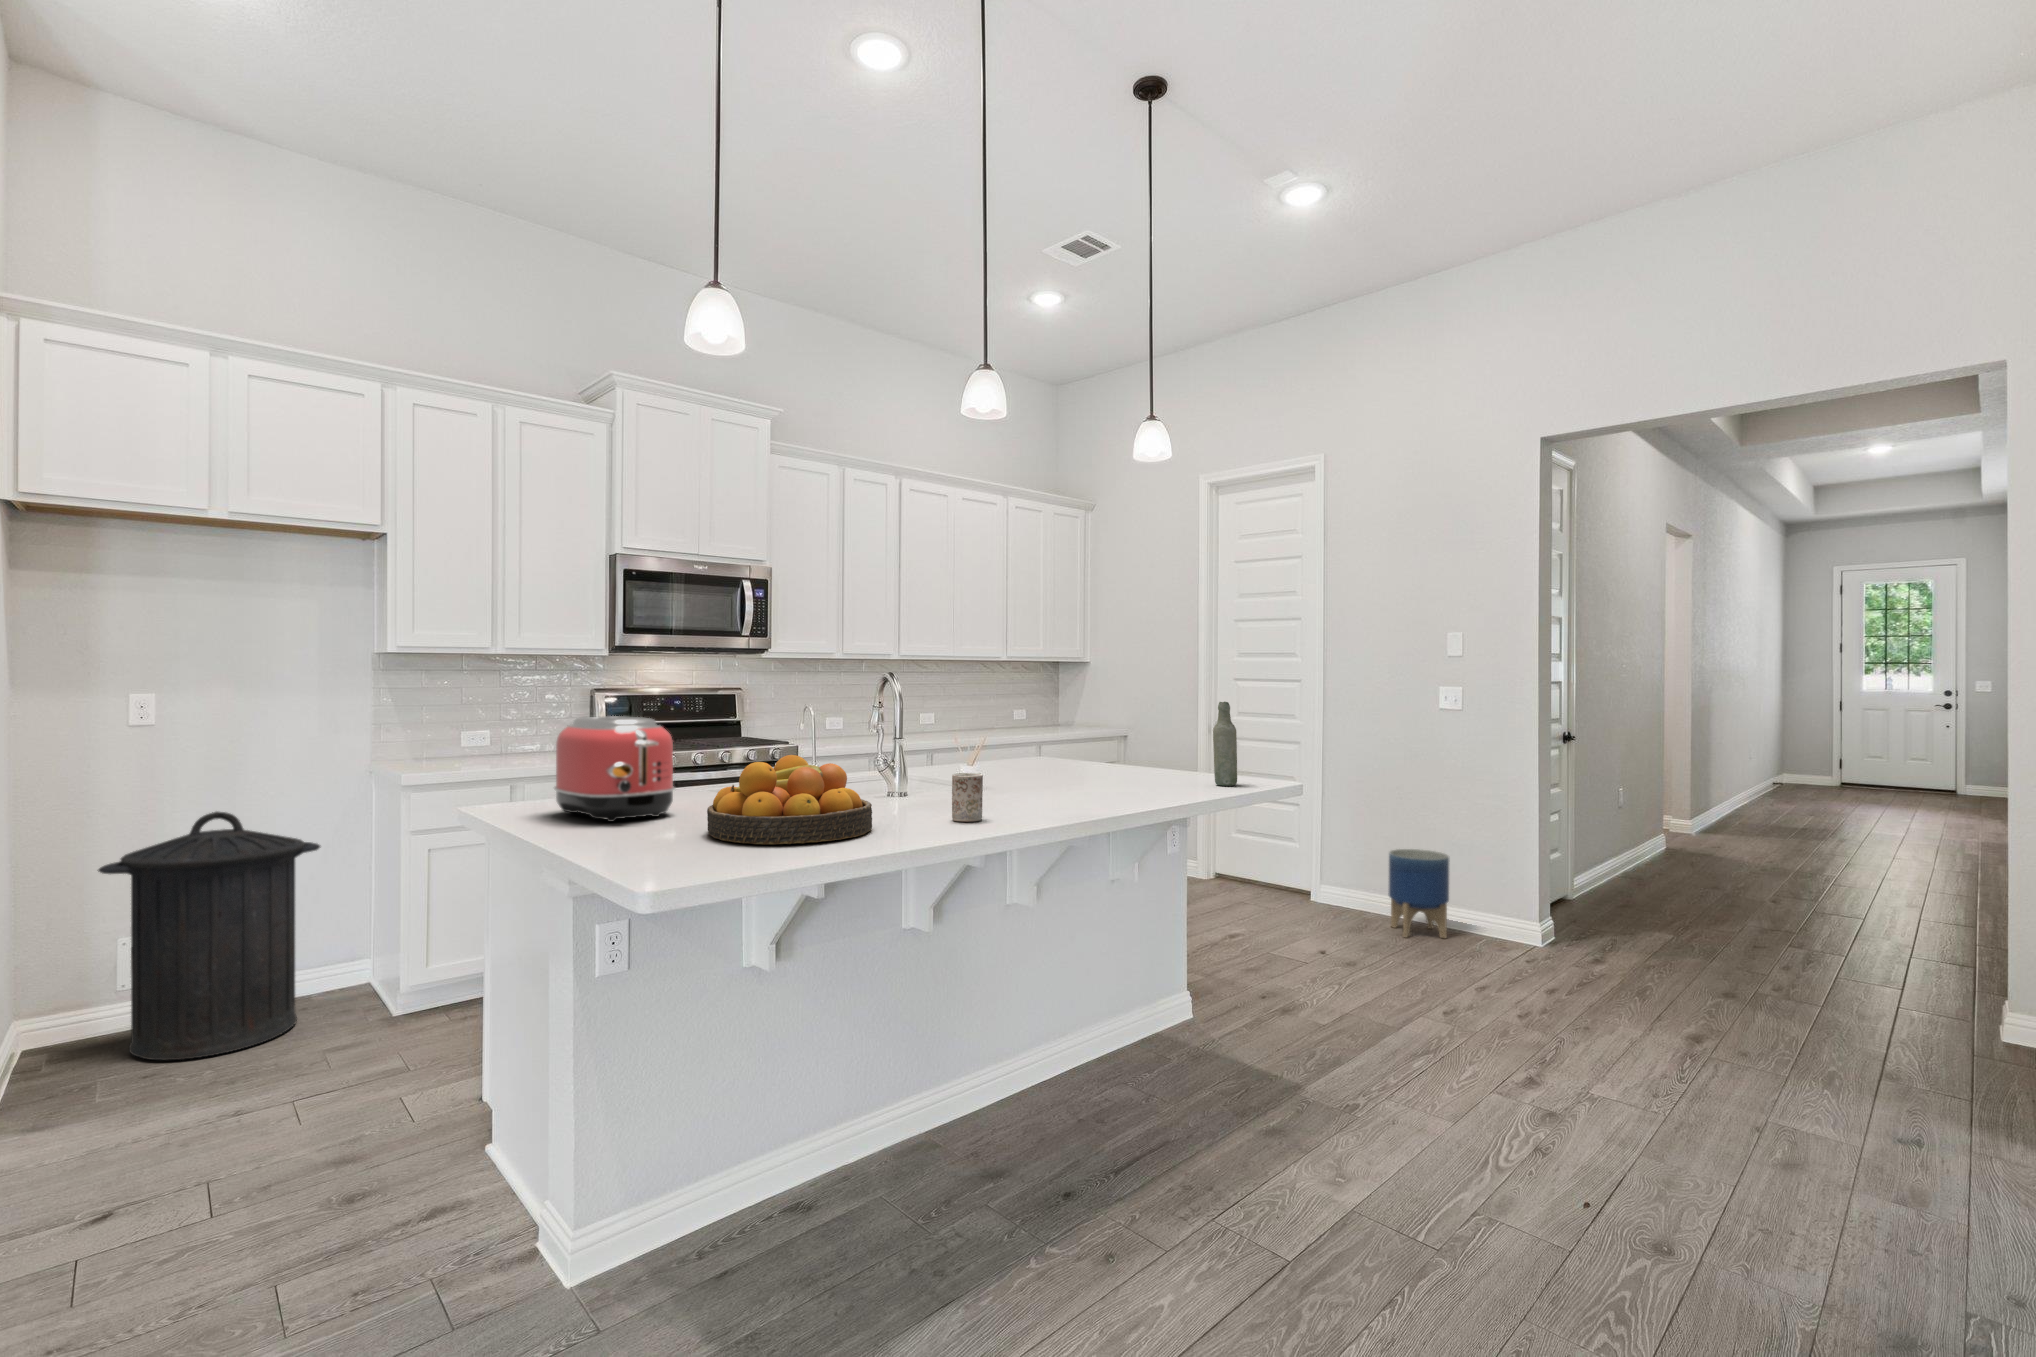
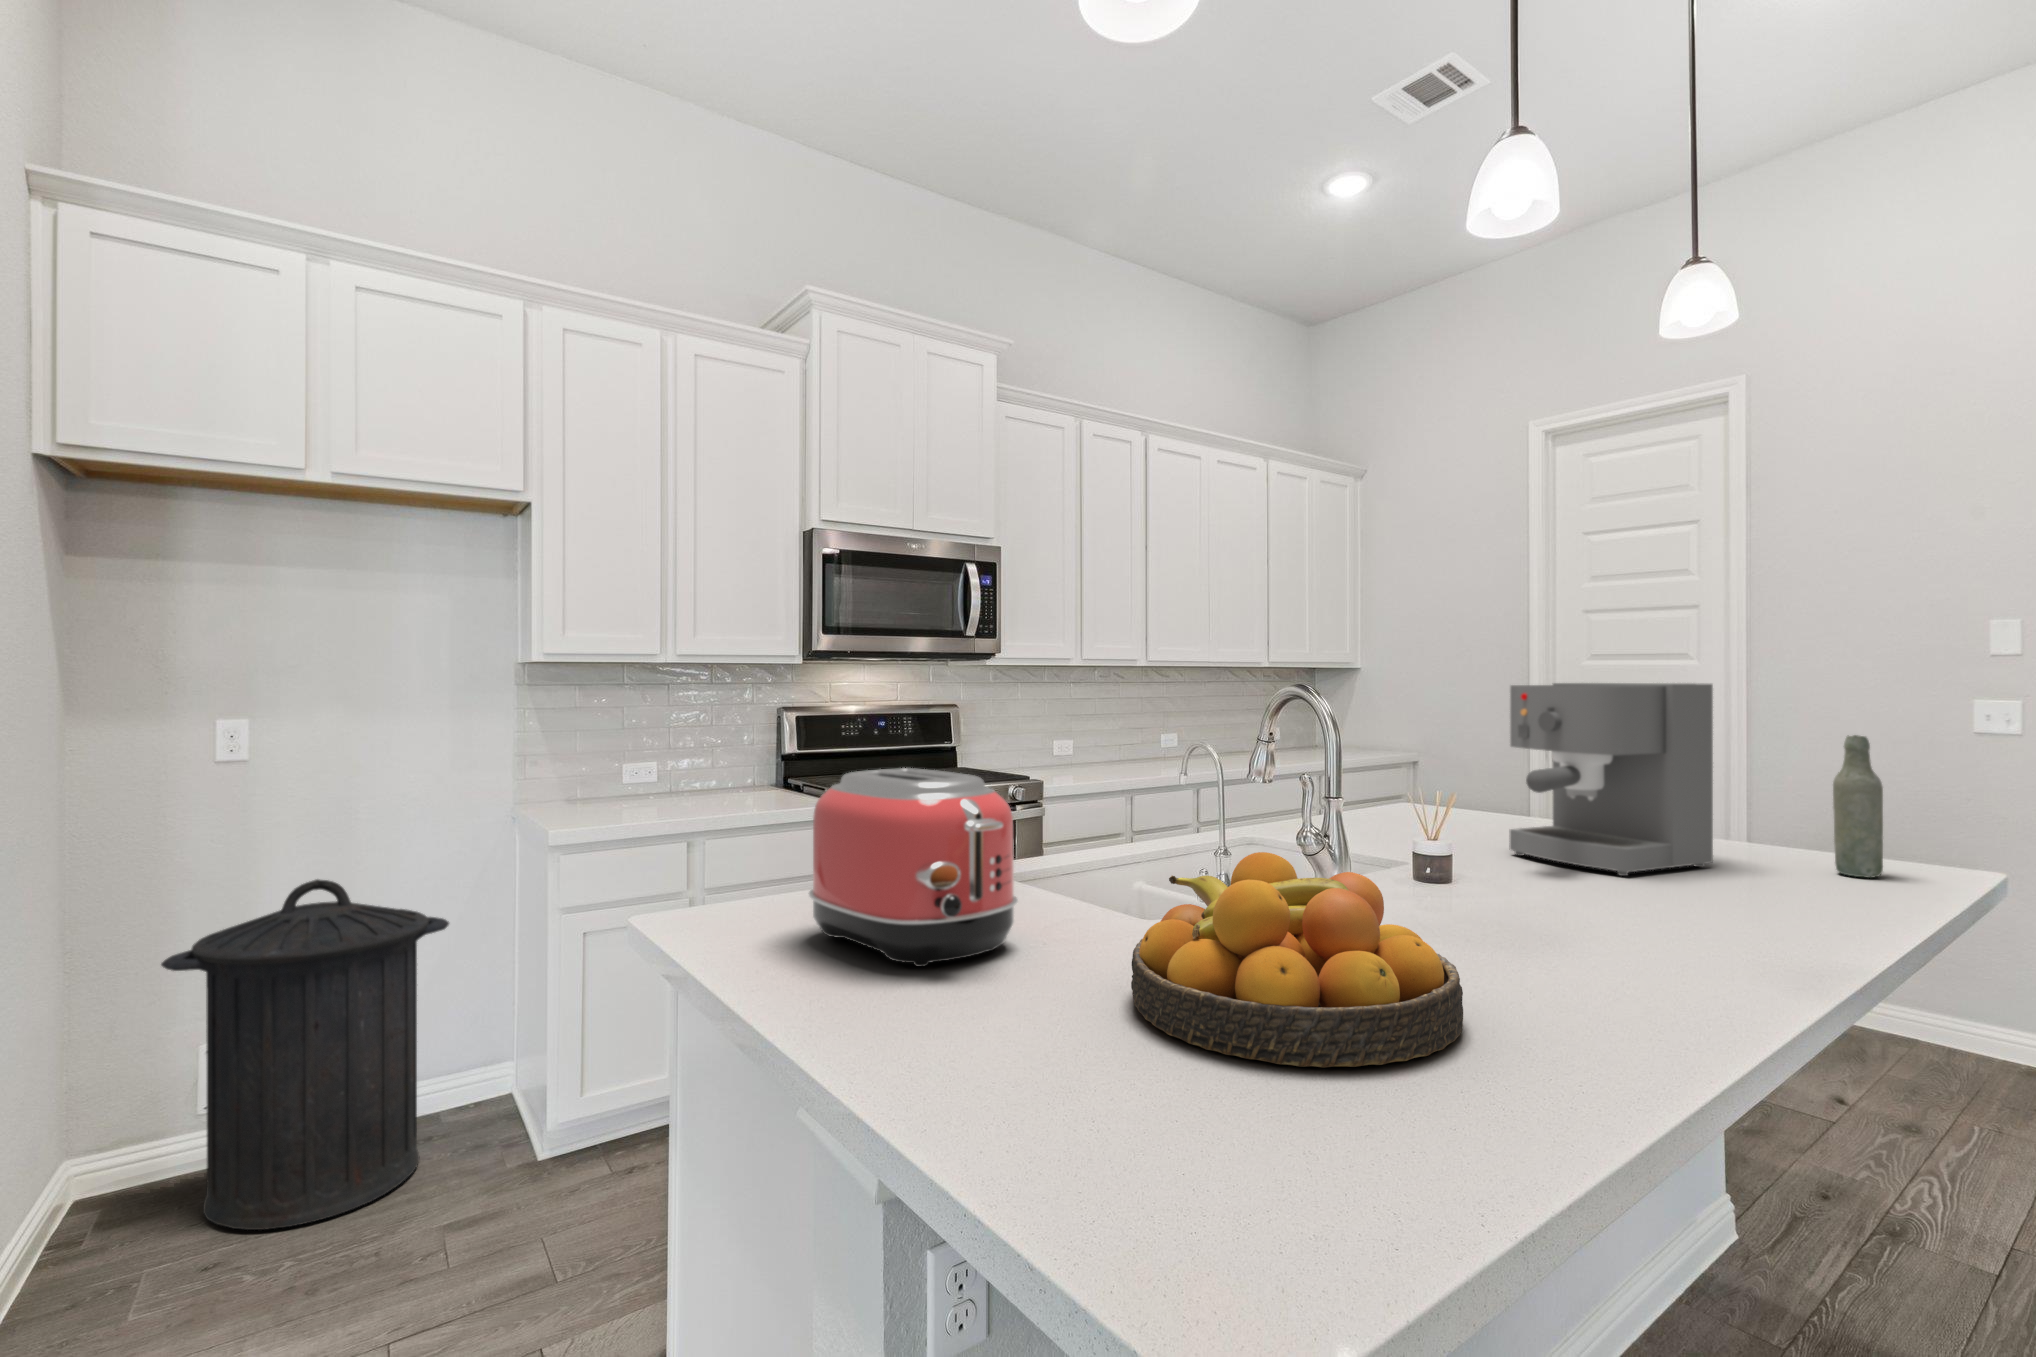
coffee maker: none [1031,670,1152,786] -> present [1509,683,1713,876]
mug: present [952,773,983,822] -> none [1551,883,1618,983]
planter: present [1388,849,1449,938] -> none [1876,932,1984,1069]

